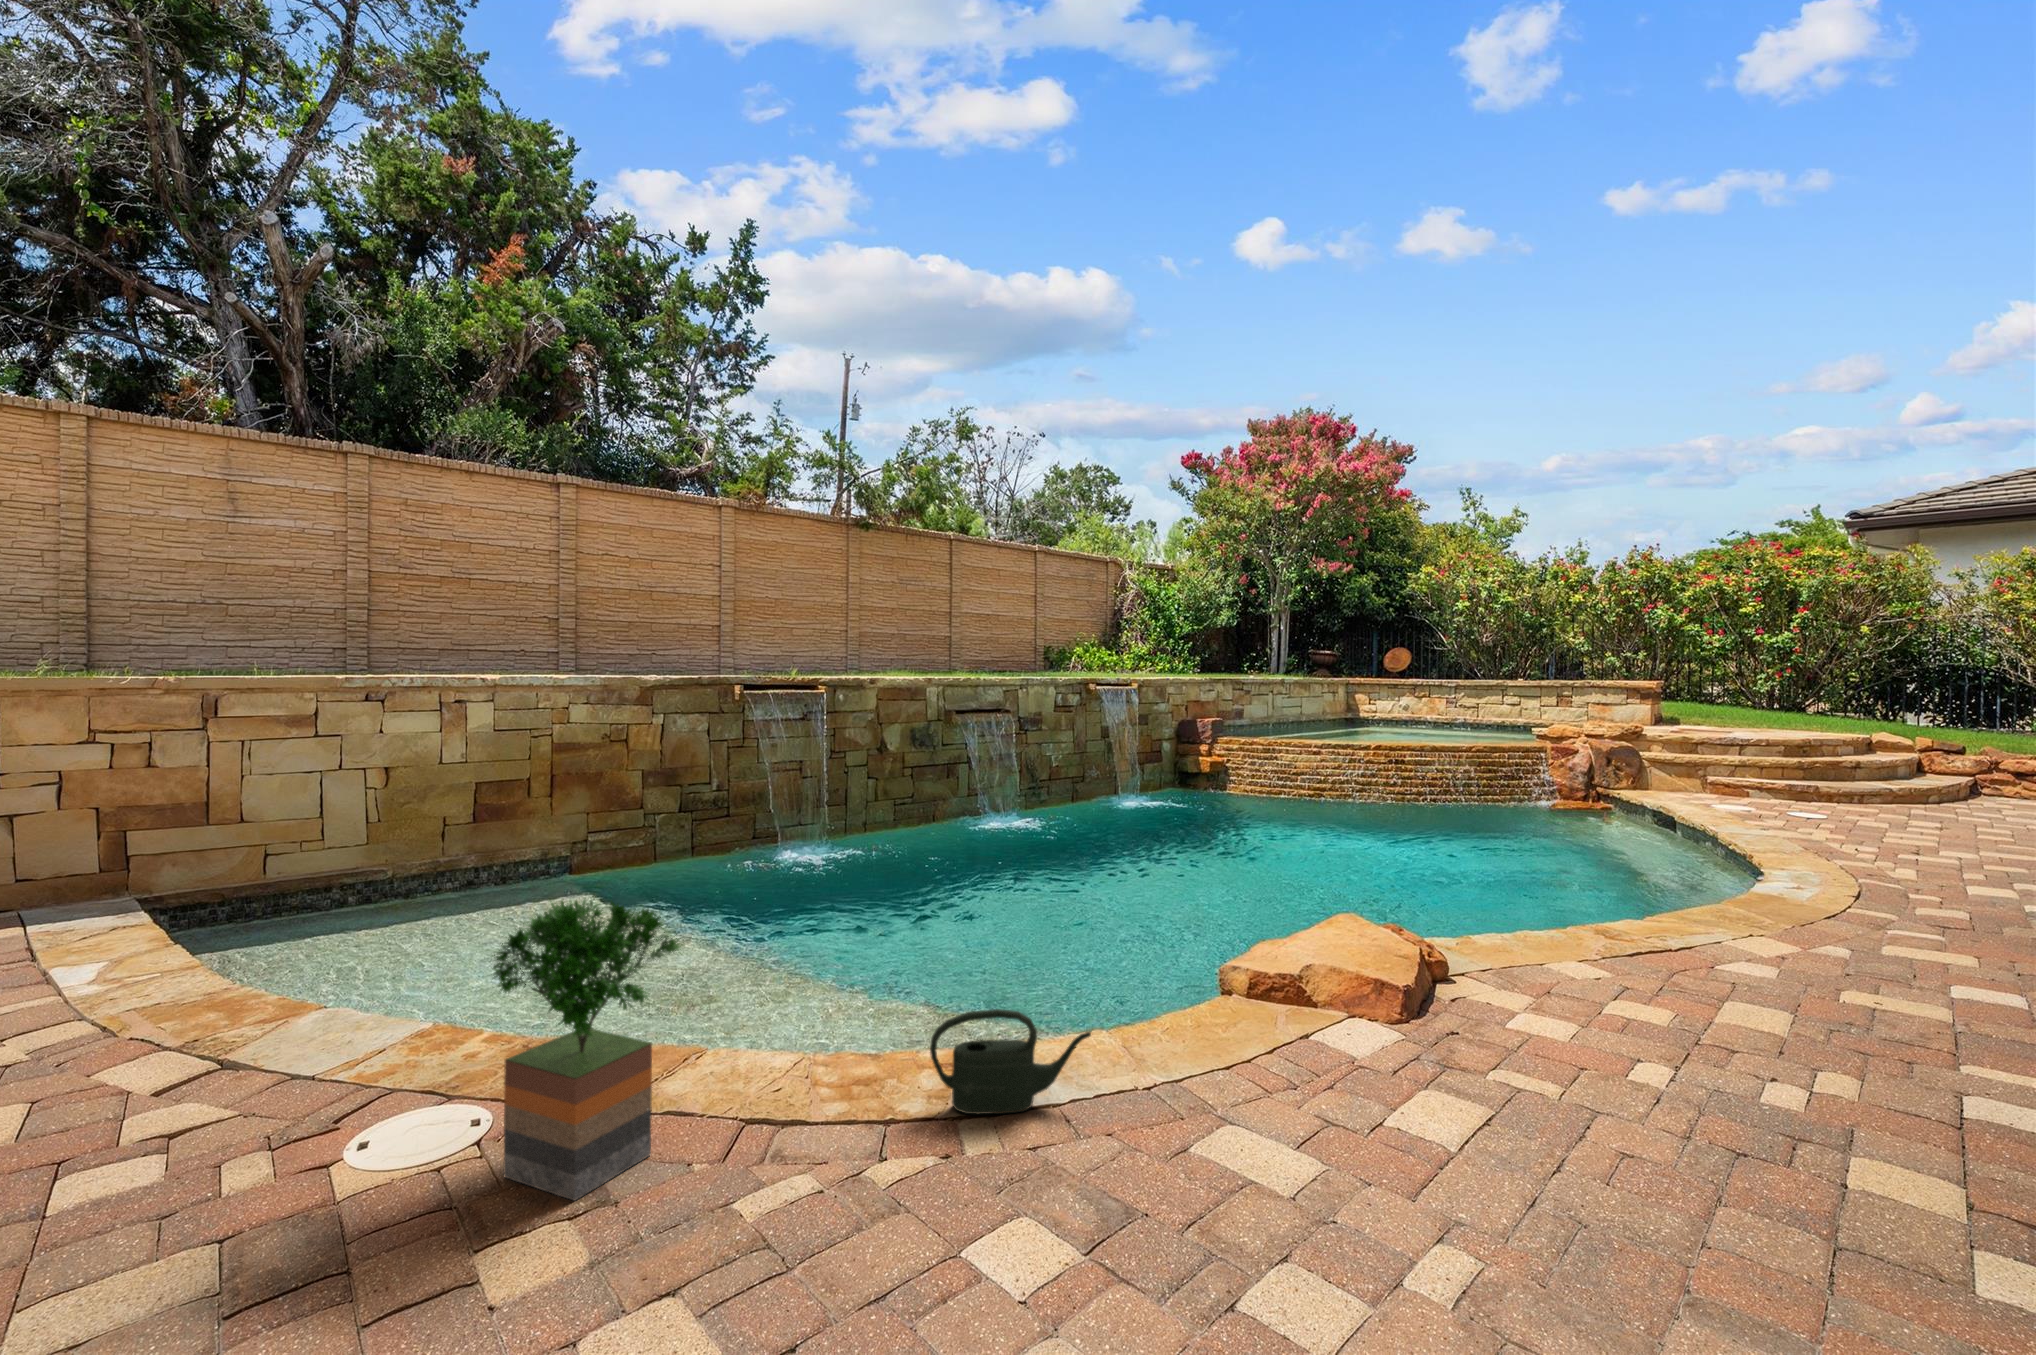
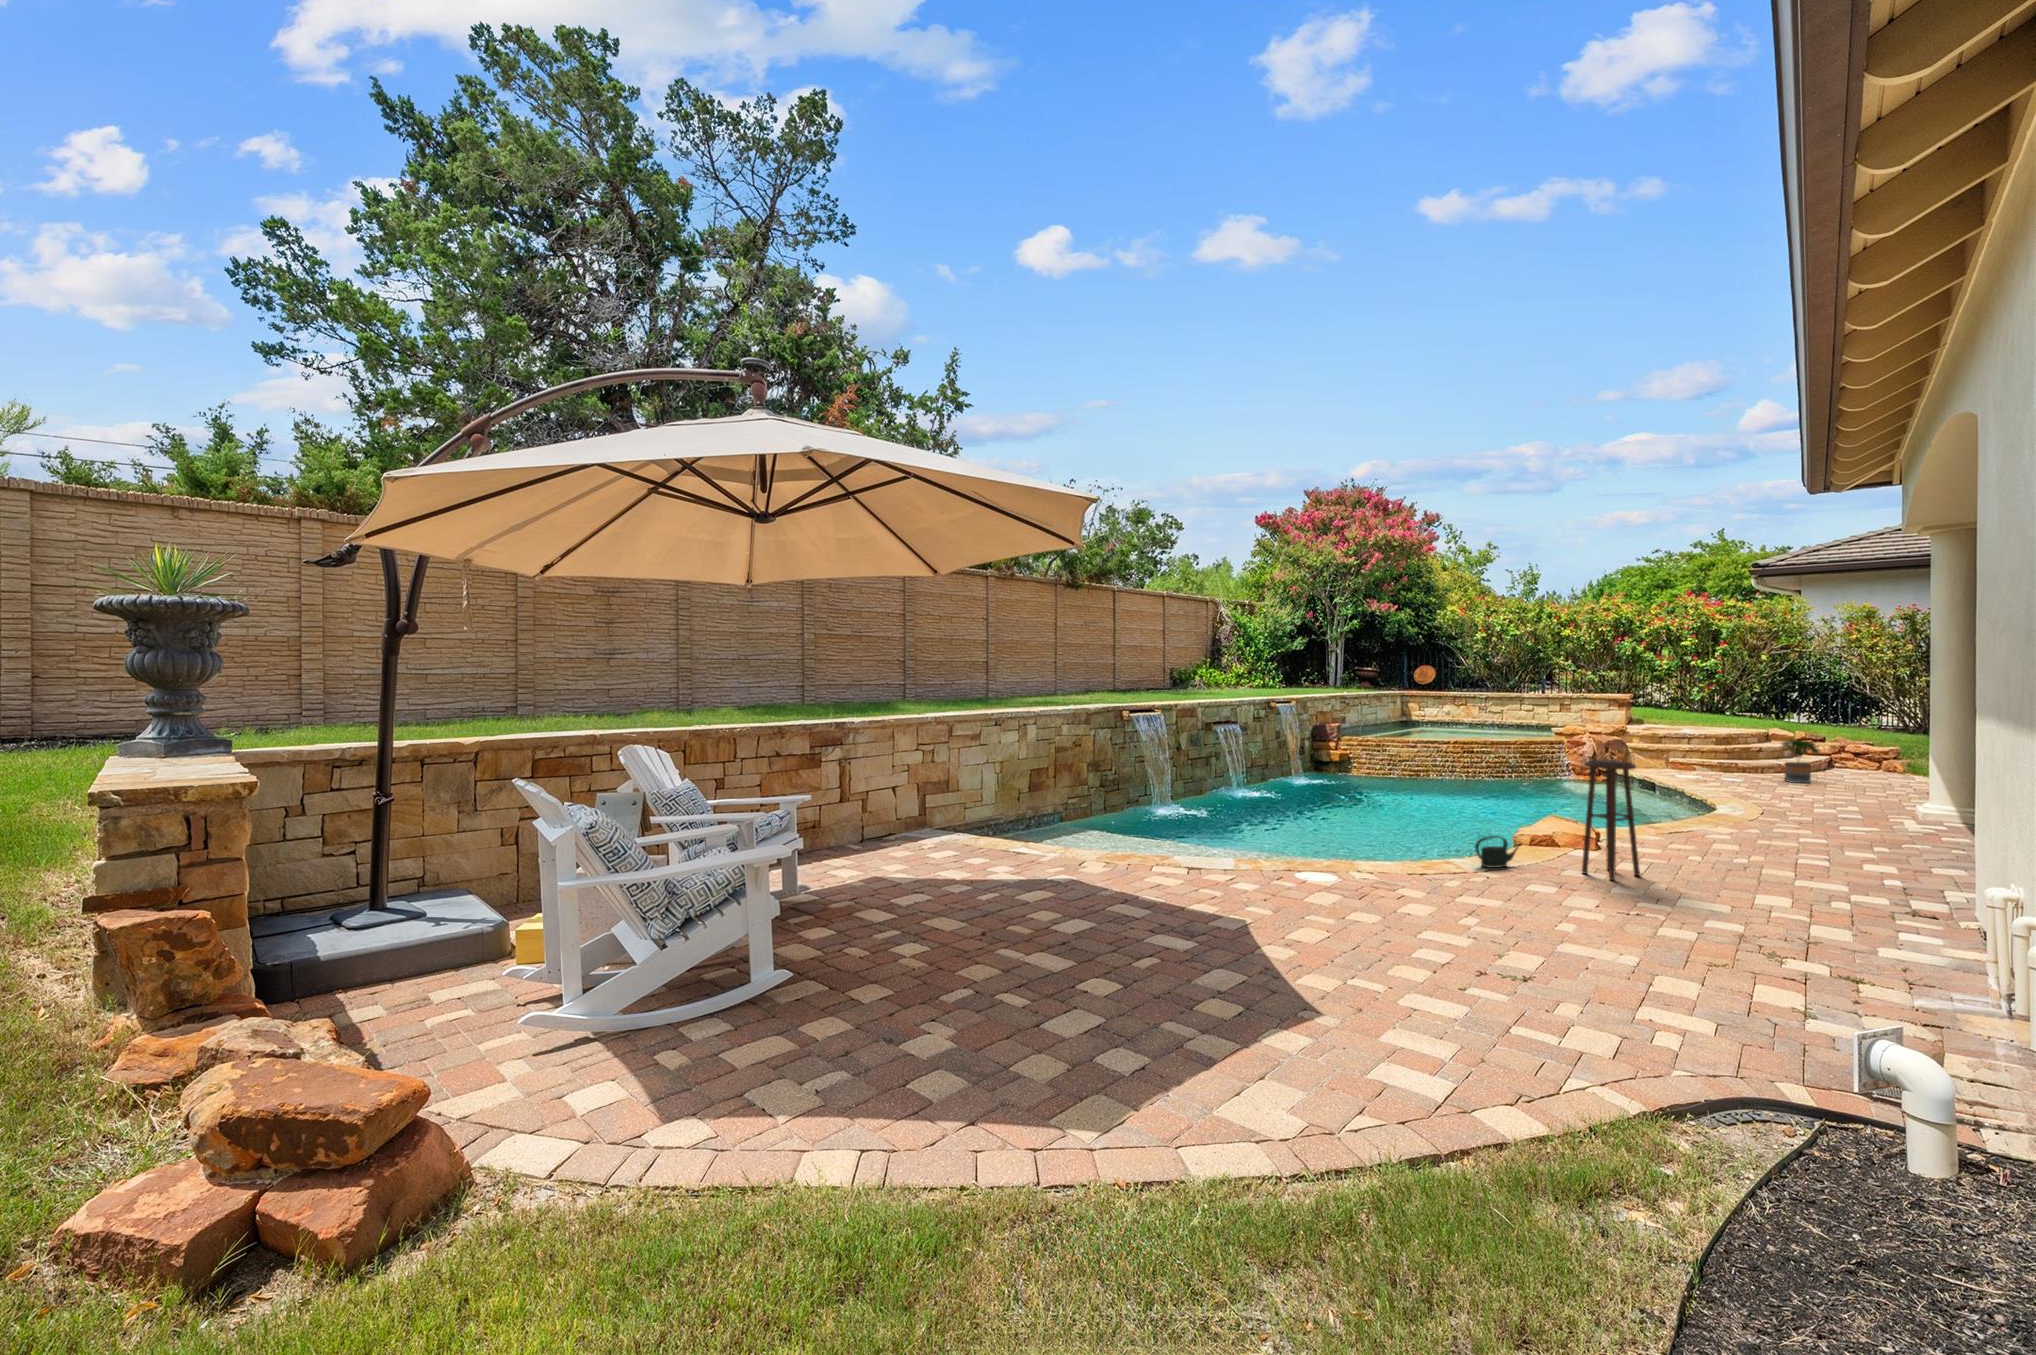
stool: none [1230,772,1420,1218] -> present [1582,759,1640,880]
potted tree: present [493,900,681,1201] -> present [1781,739,1819,783]

